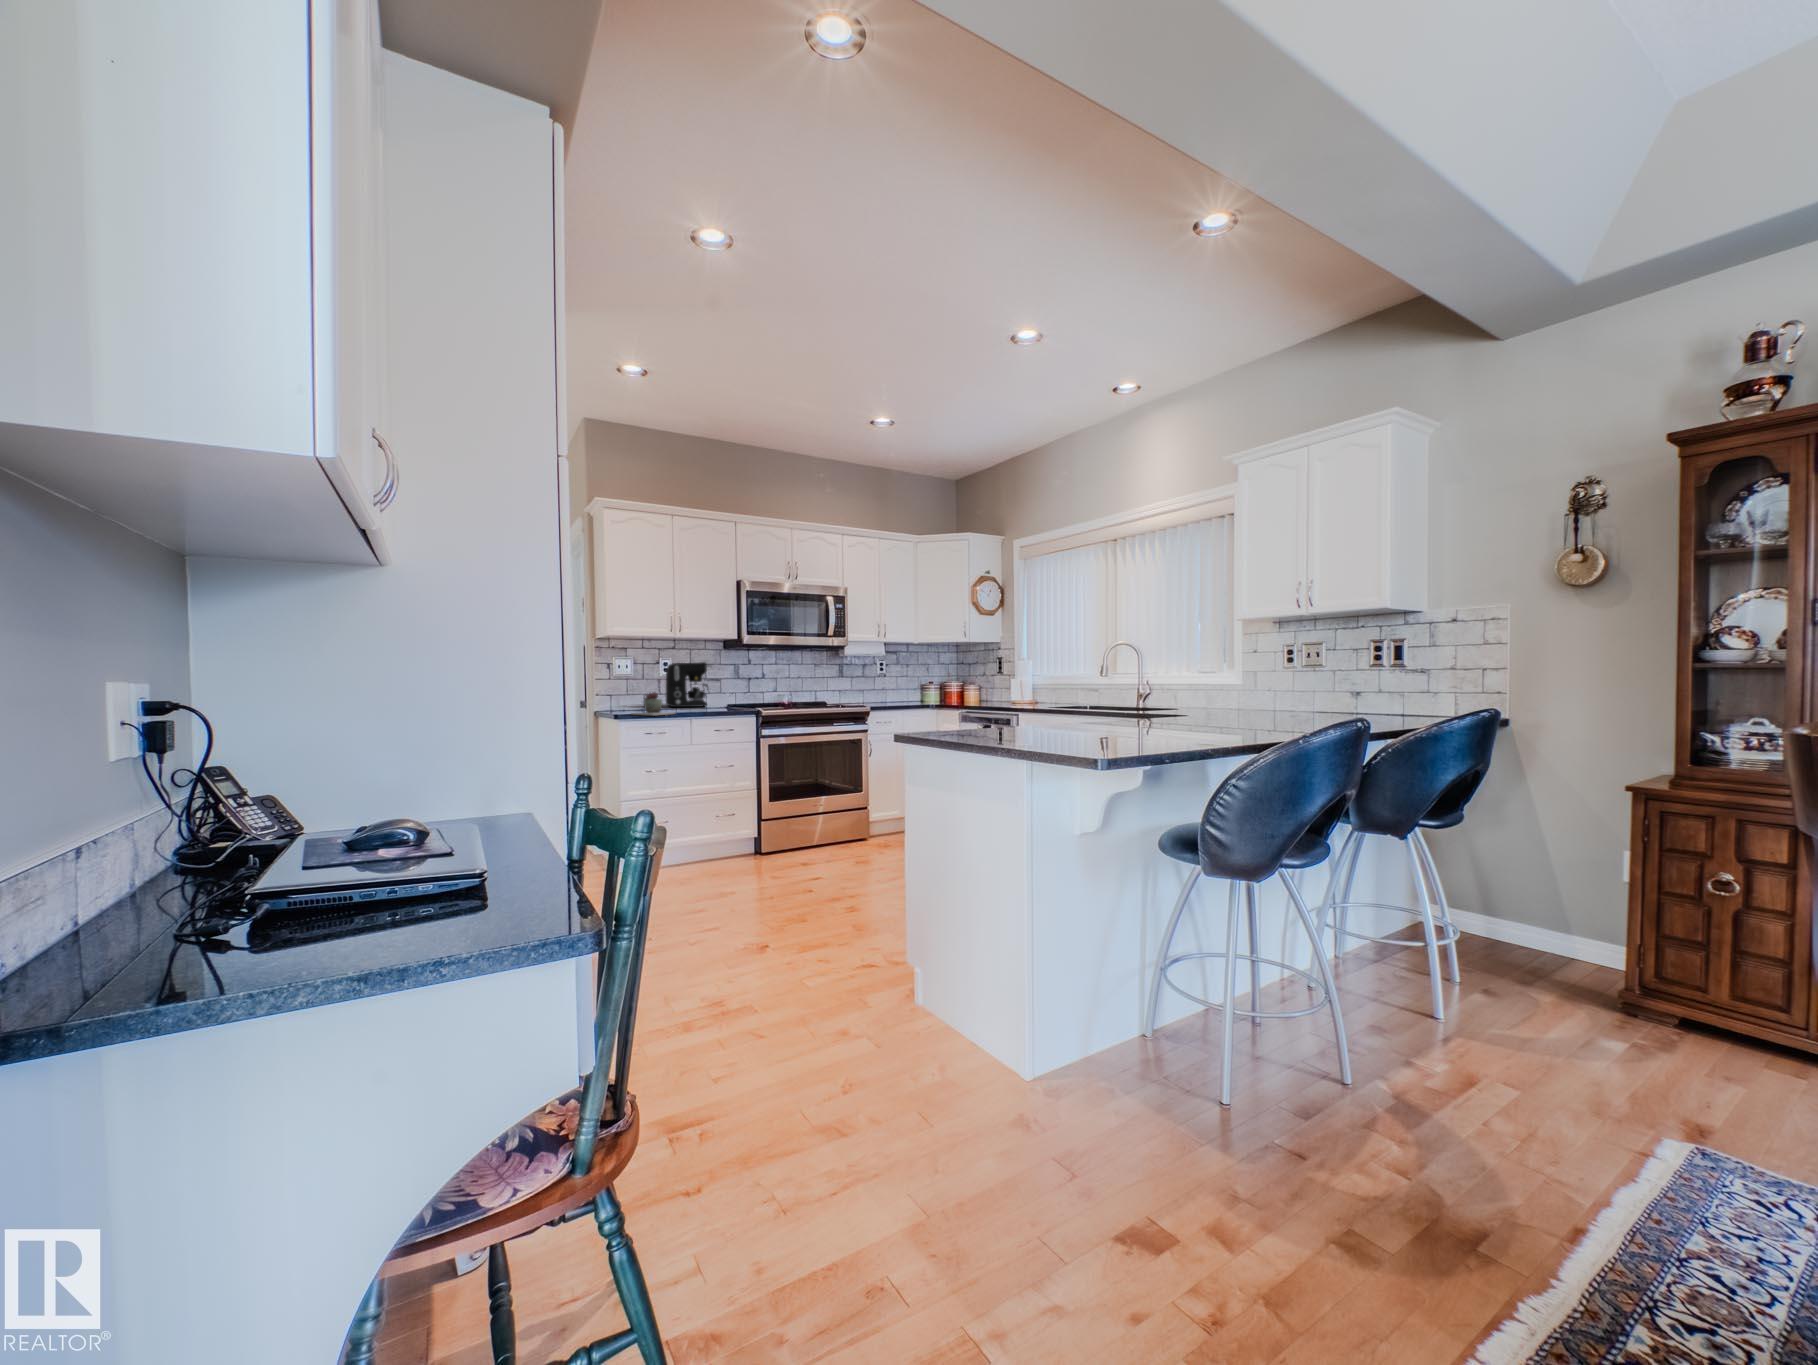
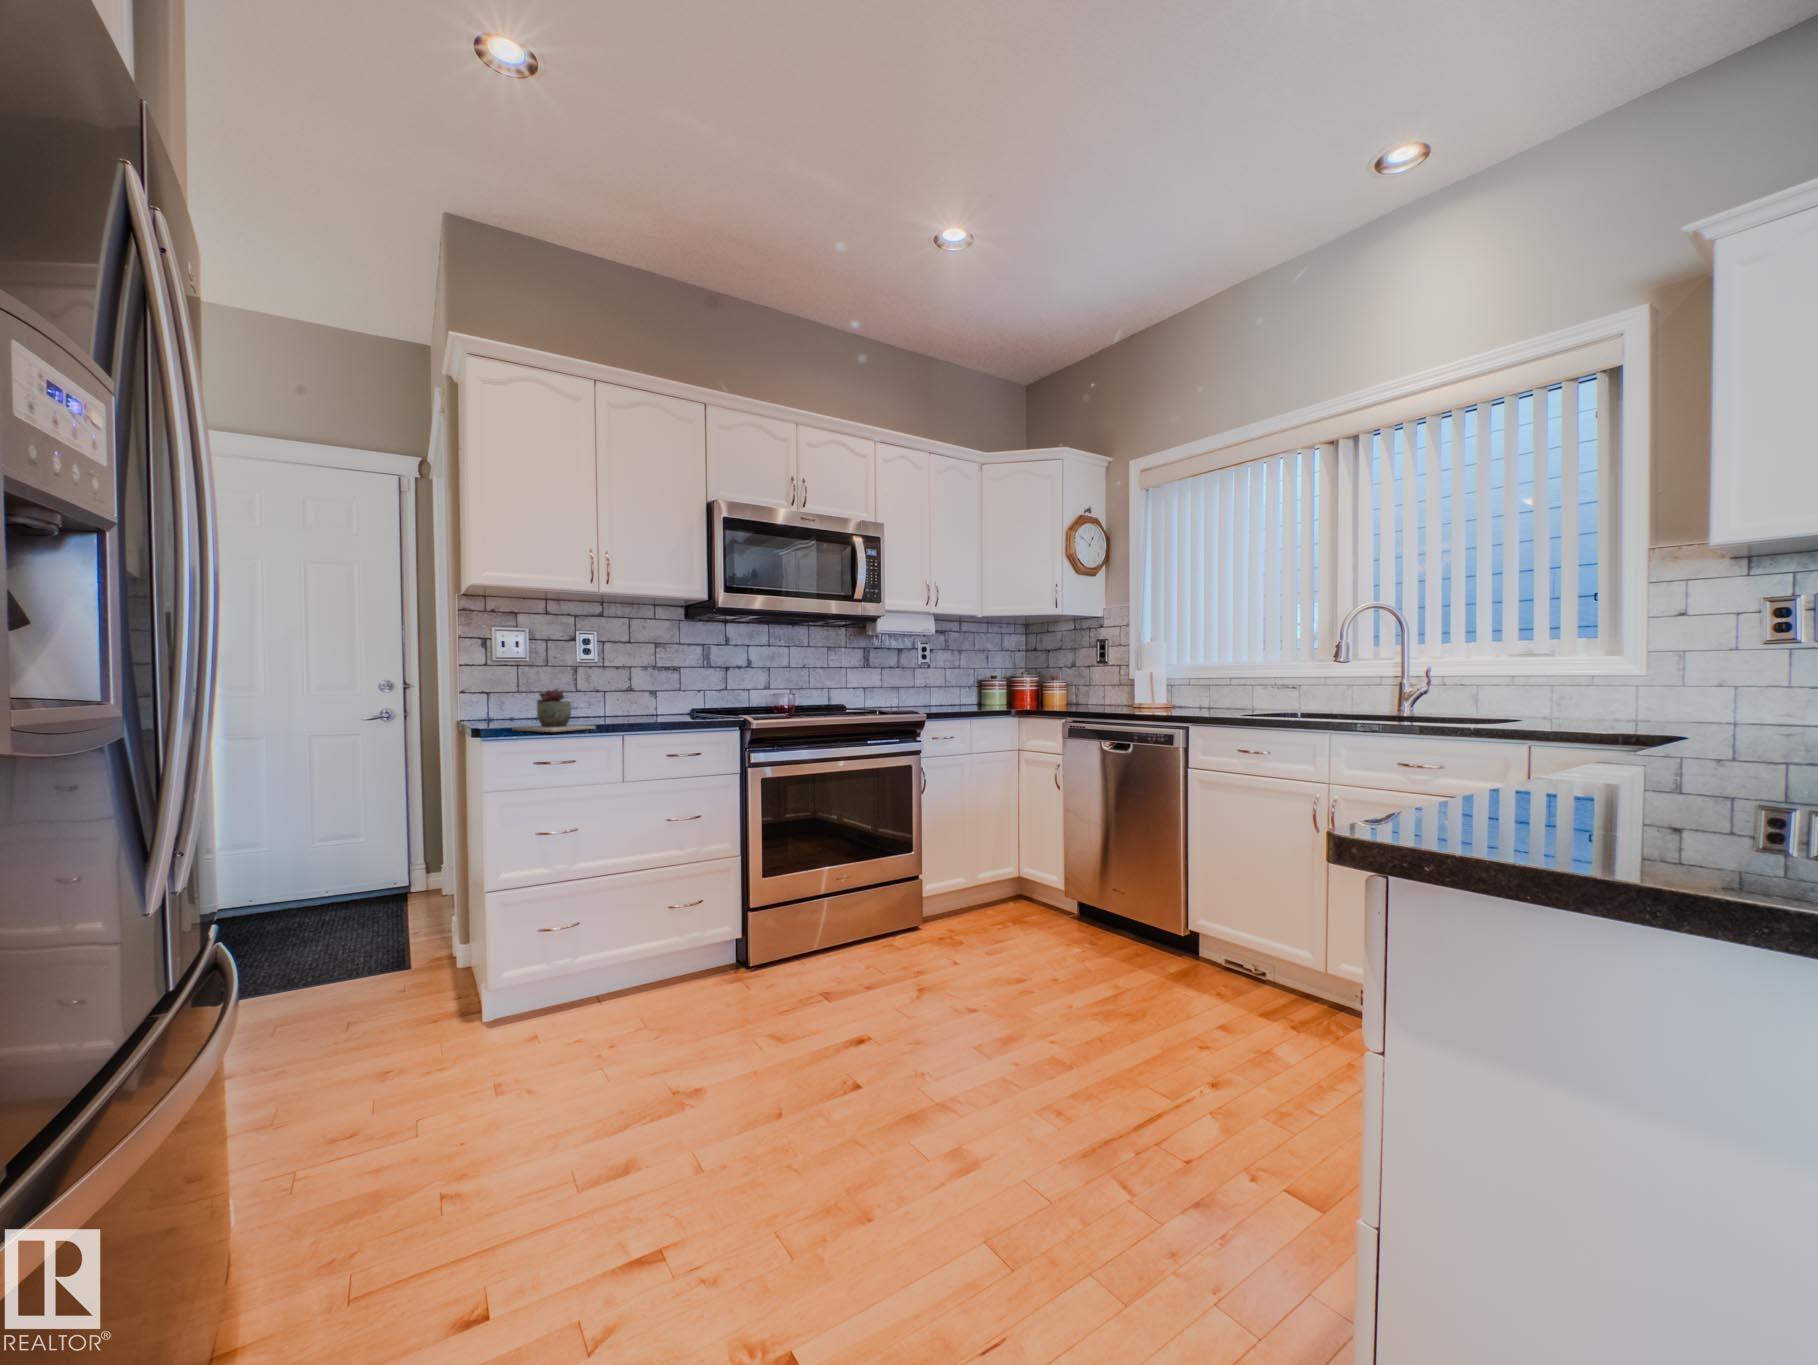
coffee maker: present [666,662,708,707] -> none [587,640,661,715]

